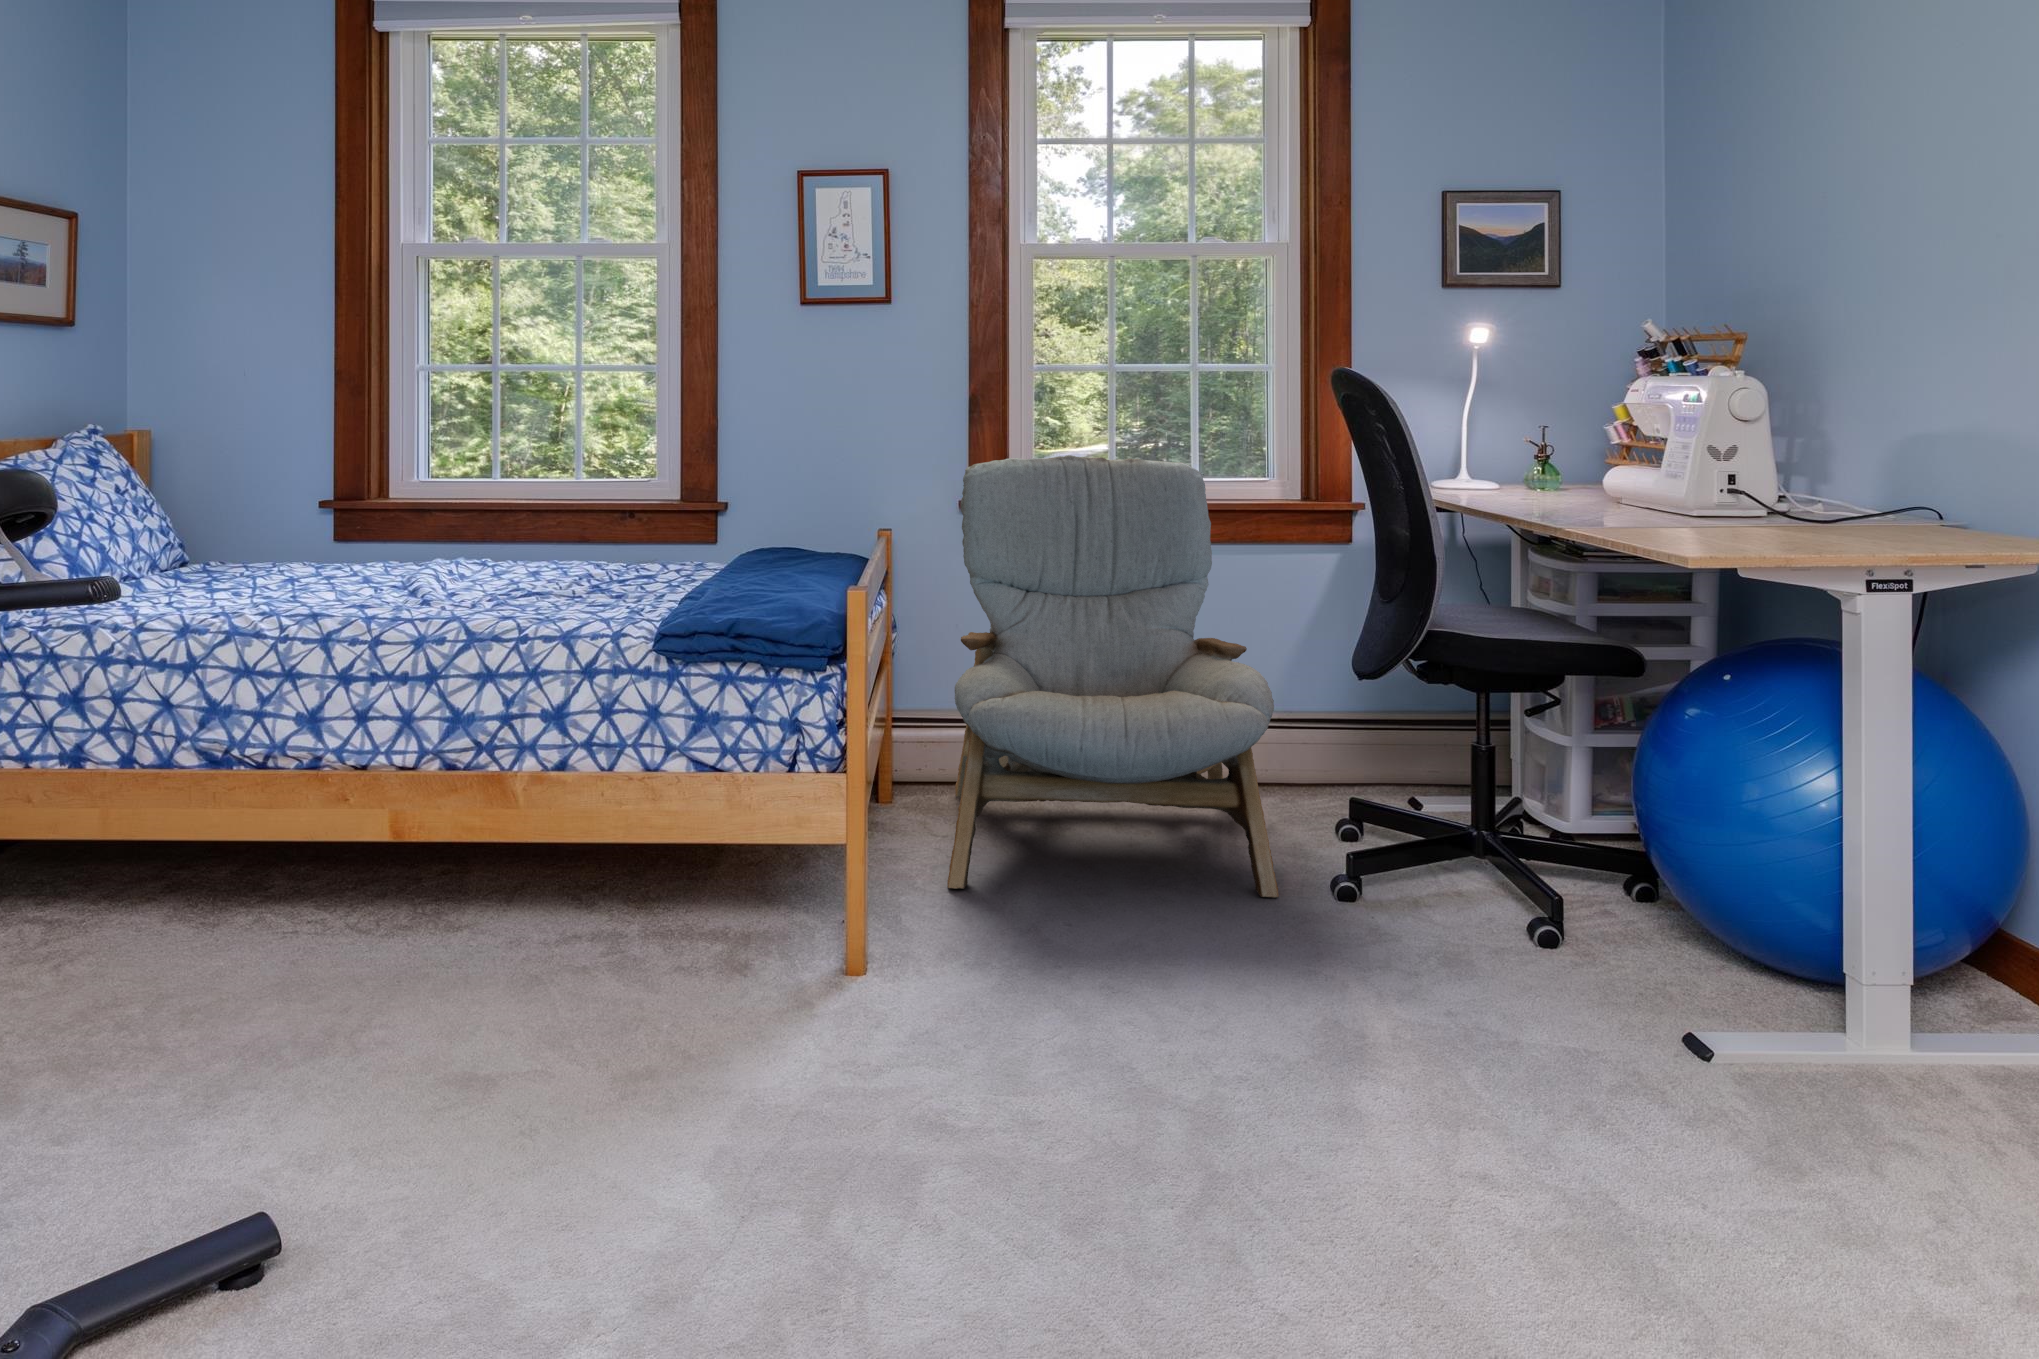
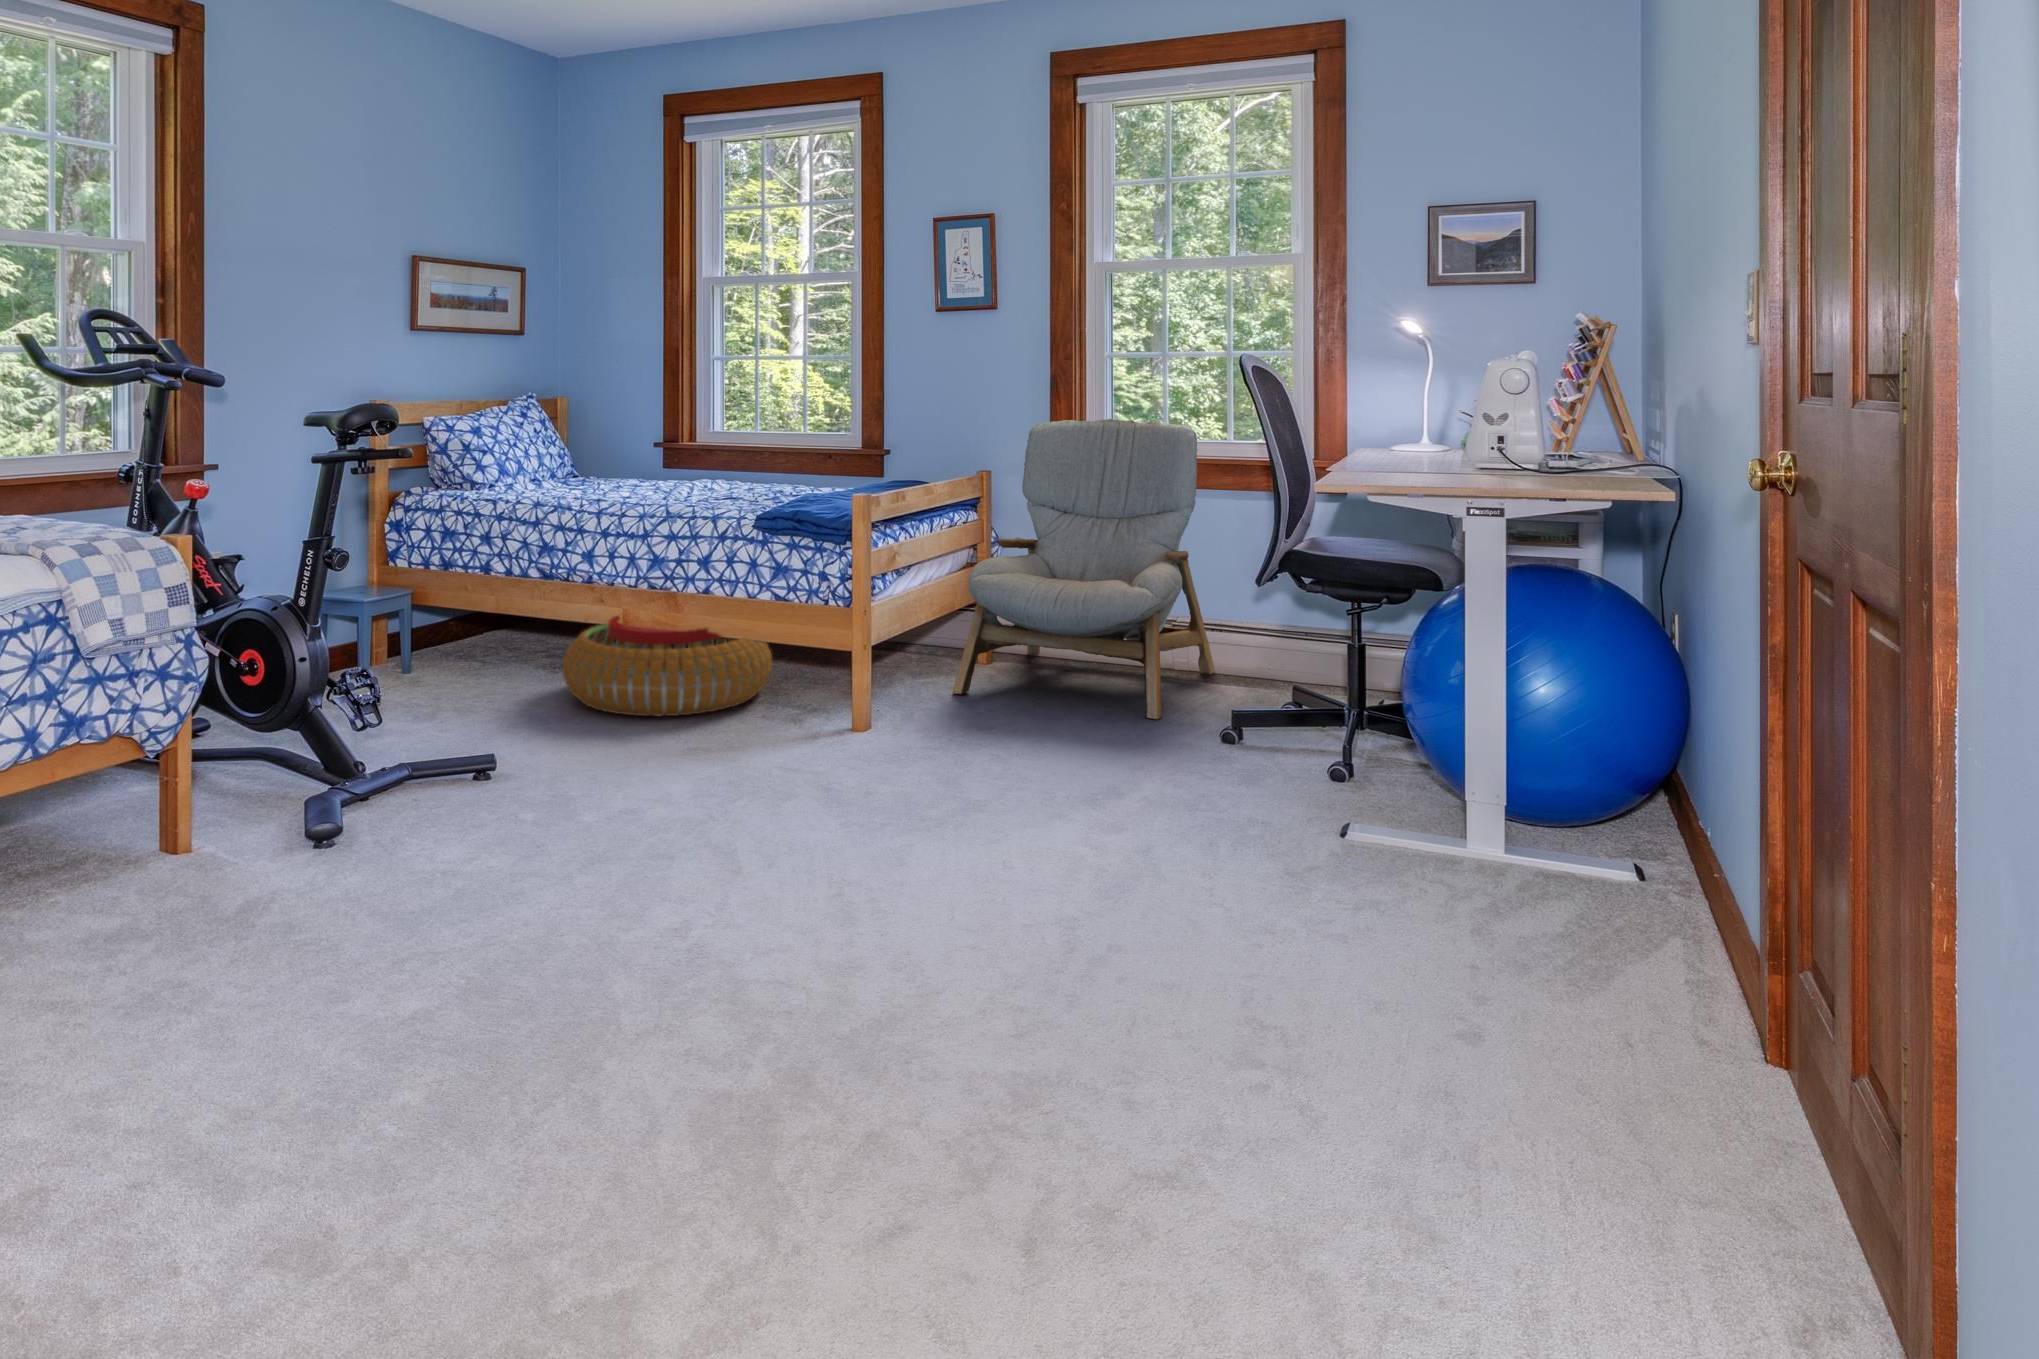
pouf: none [294,799,679,1029] -> present [563,614,772,716]

